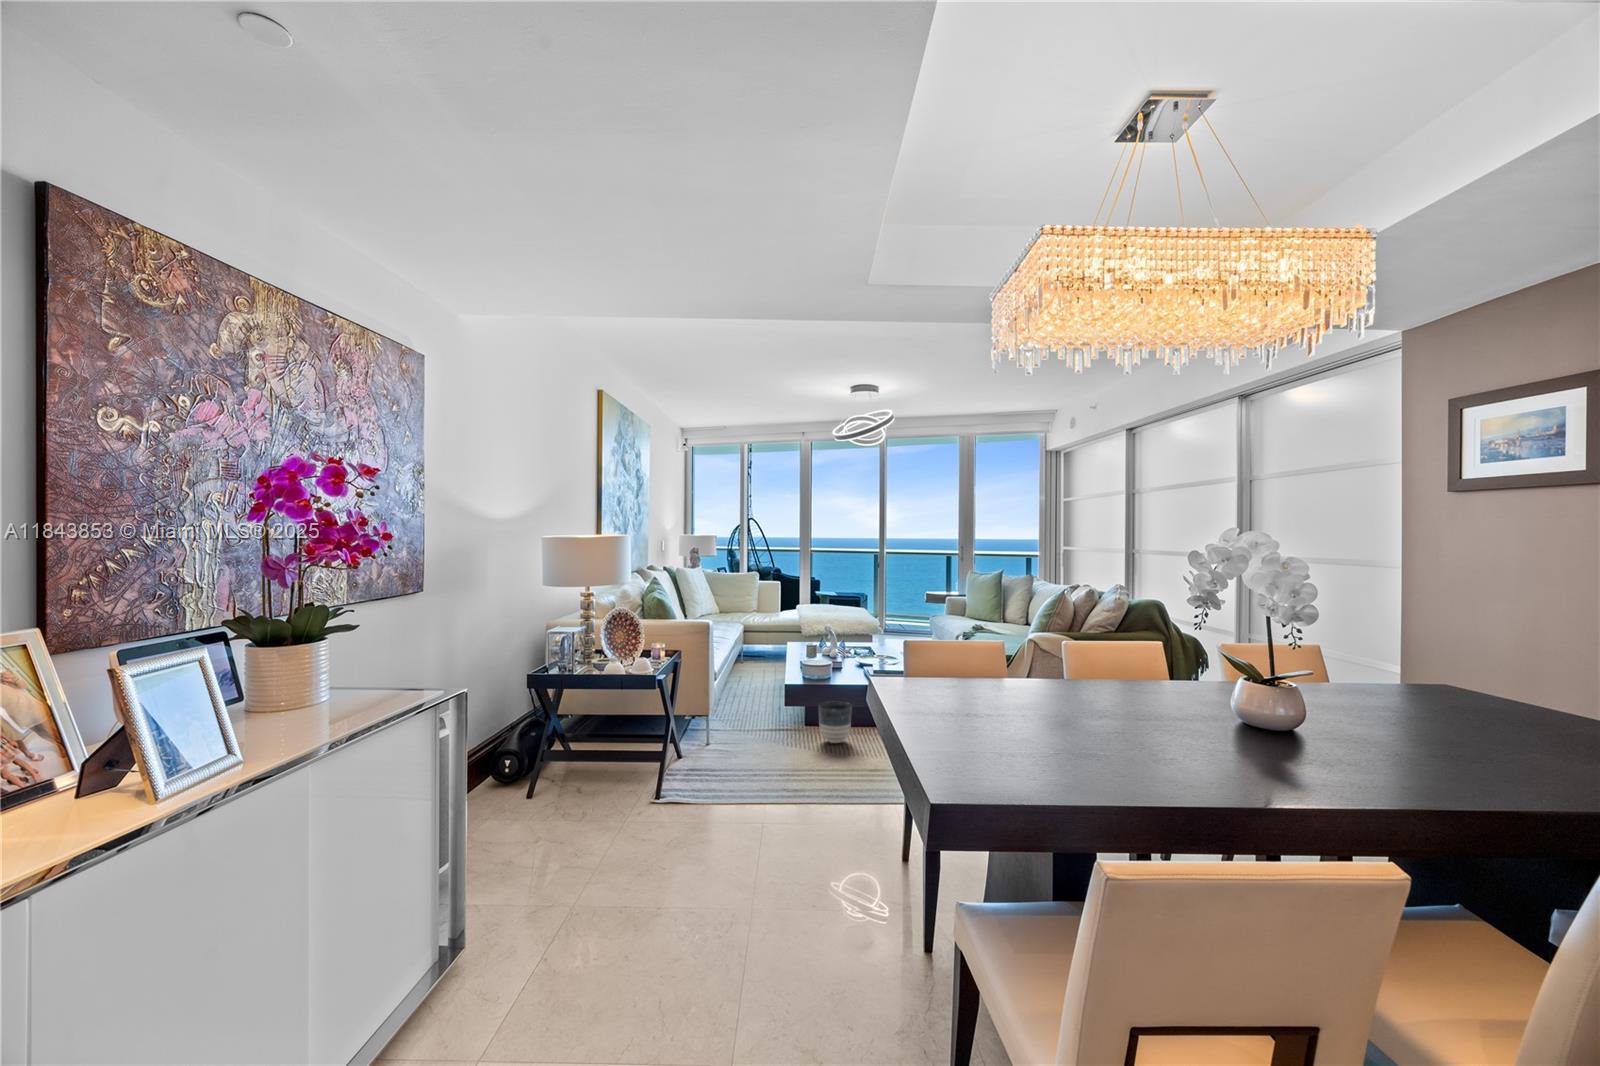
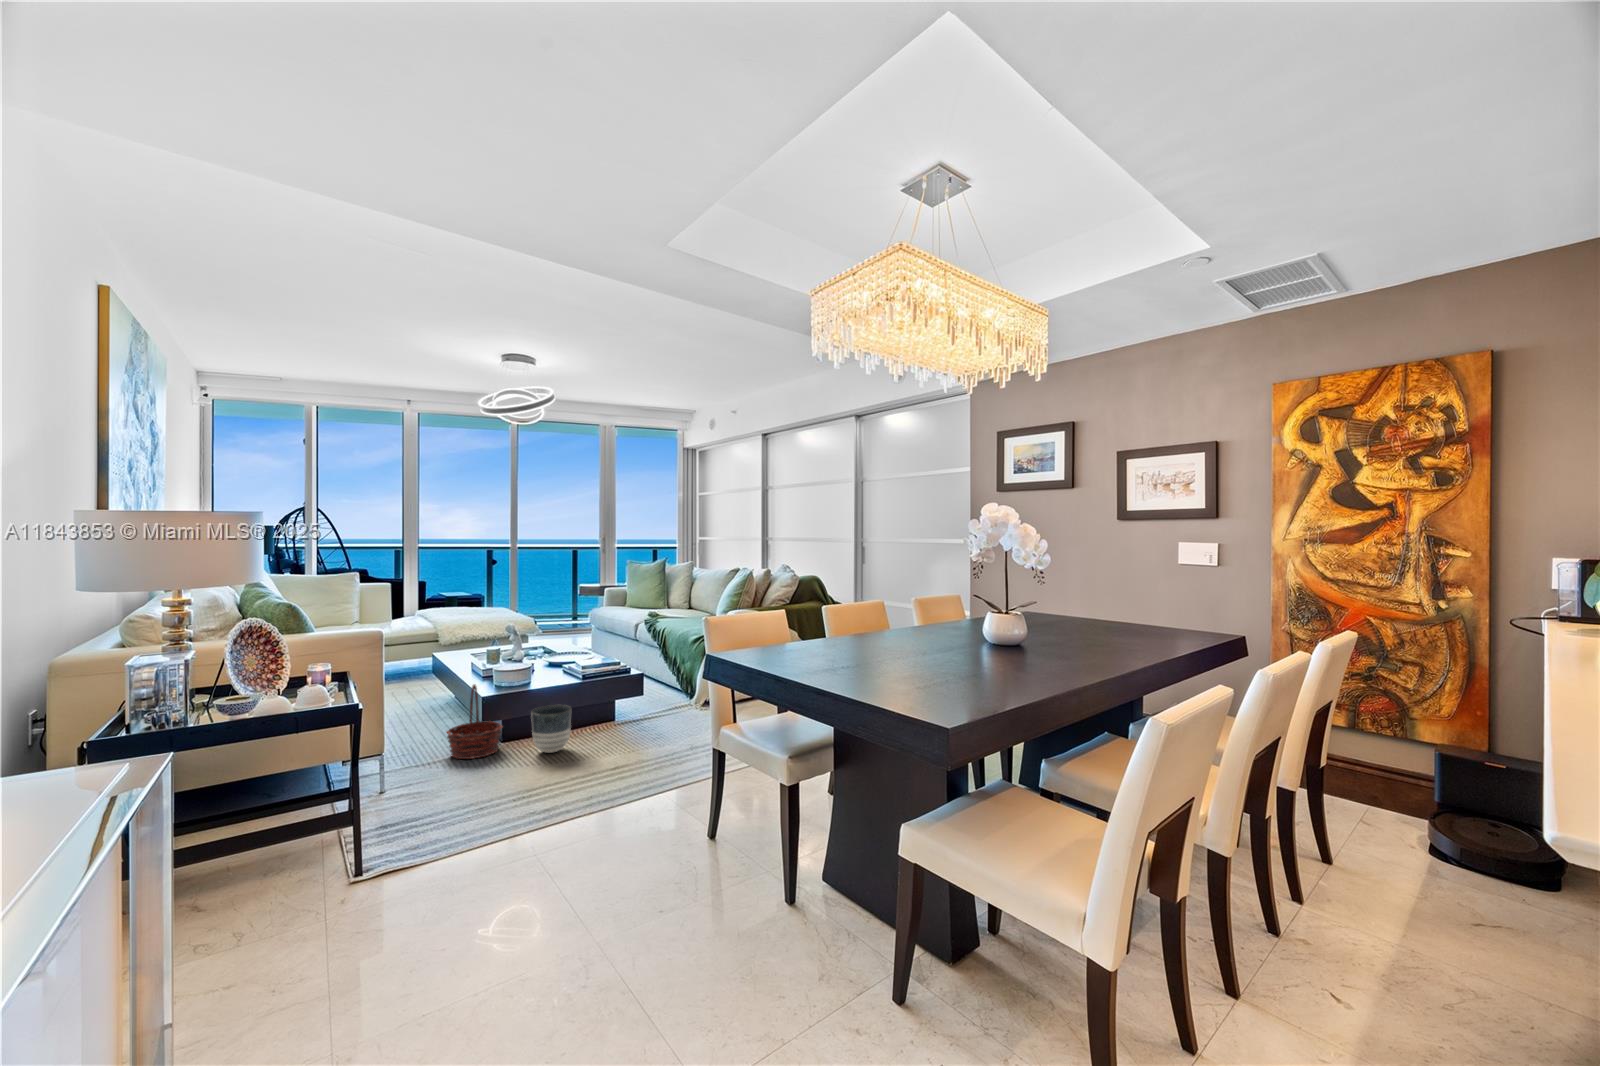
basket: none [759,675,801,737] -> present [447,684,502,759]

